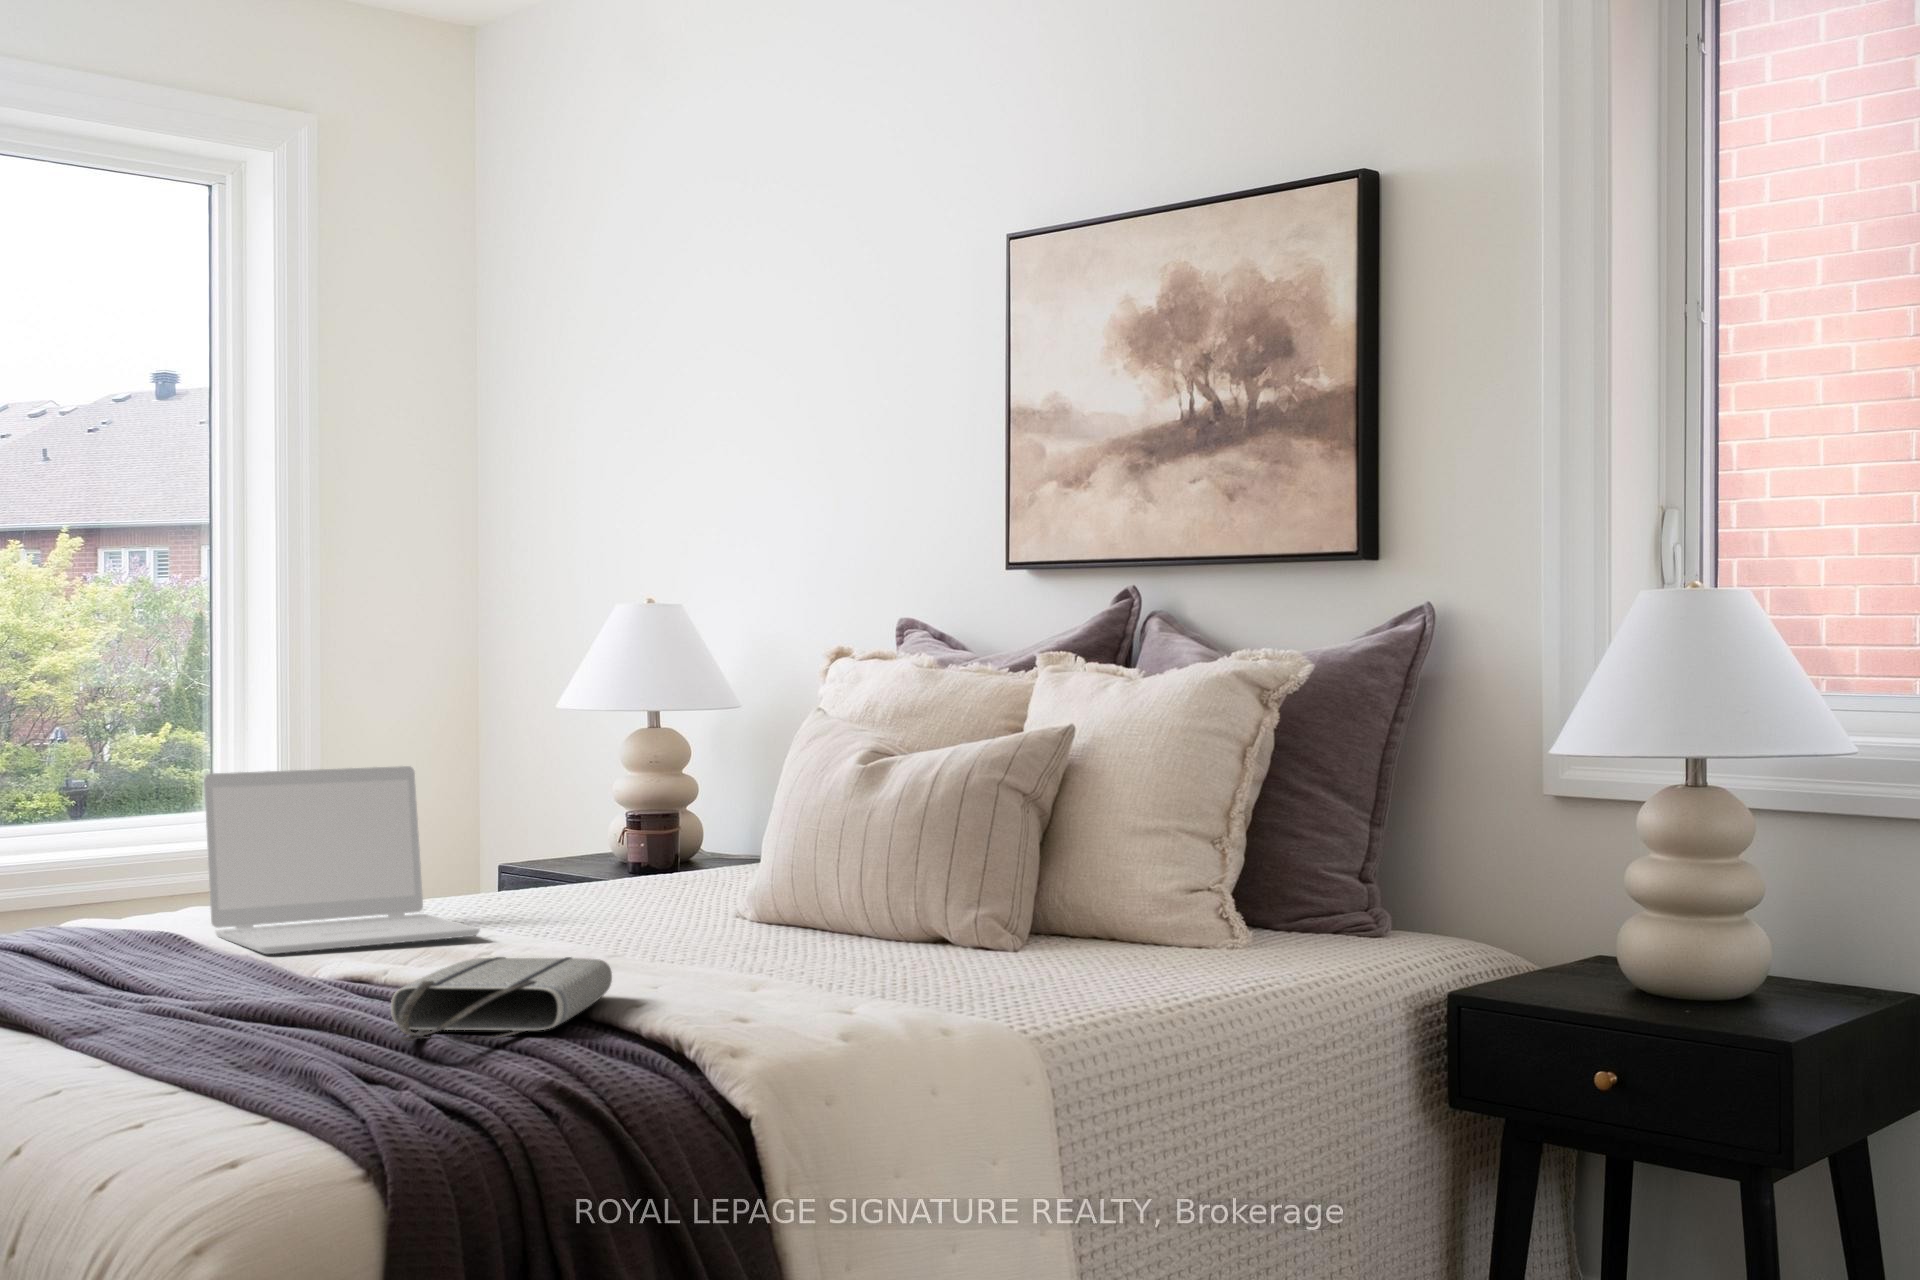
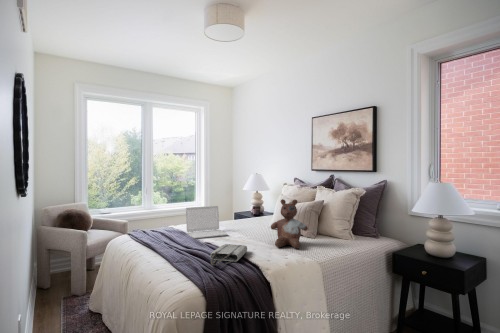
stuffed bear: none [751,698,972,978] -> present [271,199,308,248]

